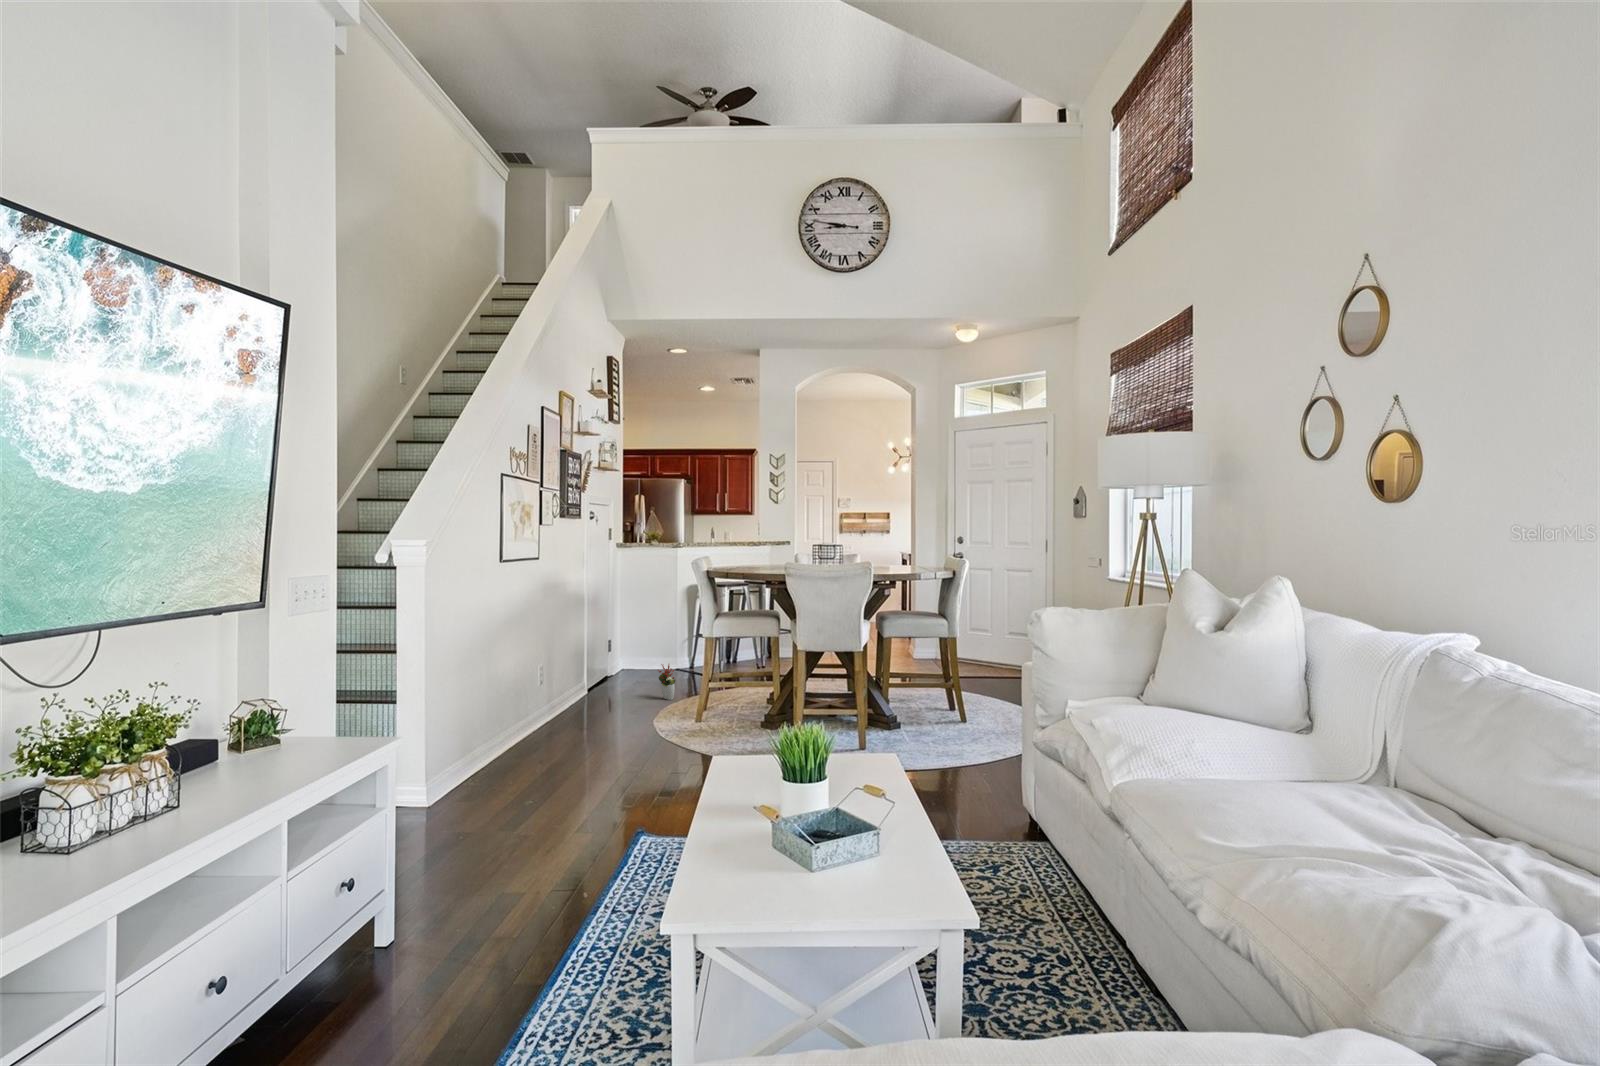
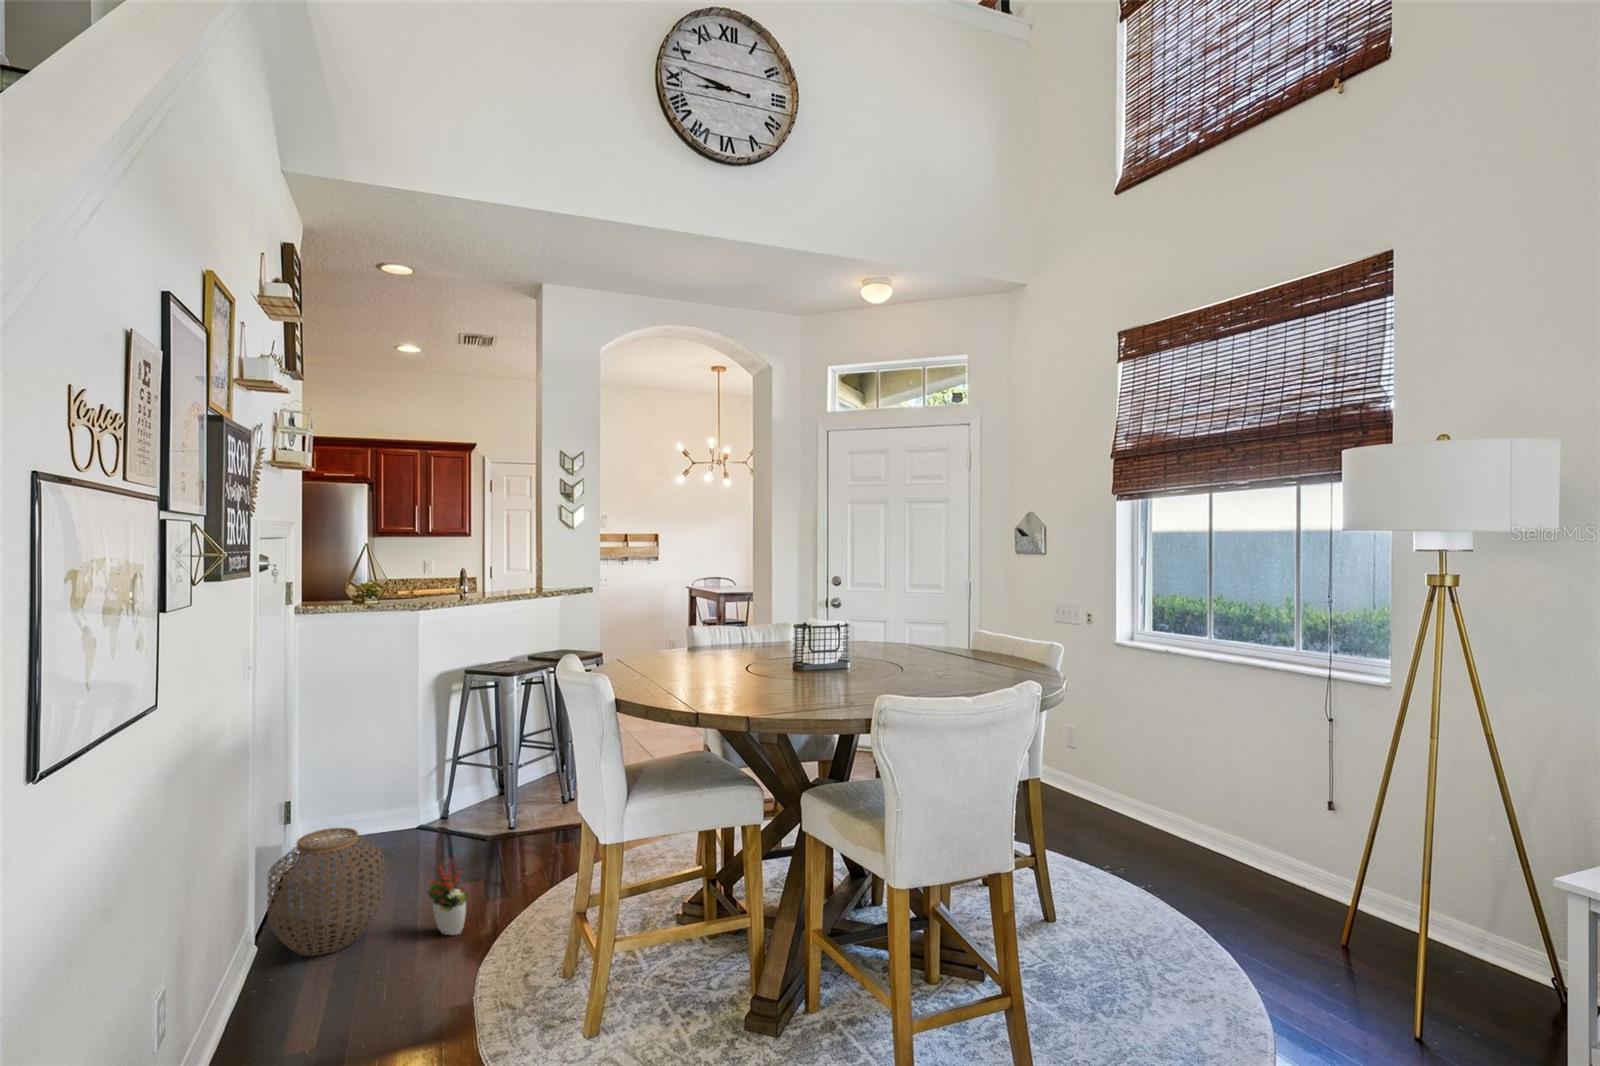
woven basket: none [592,644,641,698] -> present [267,828,384,956]

